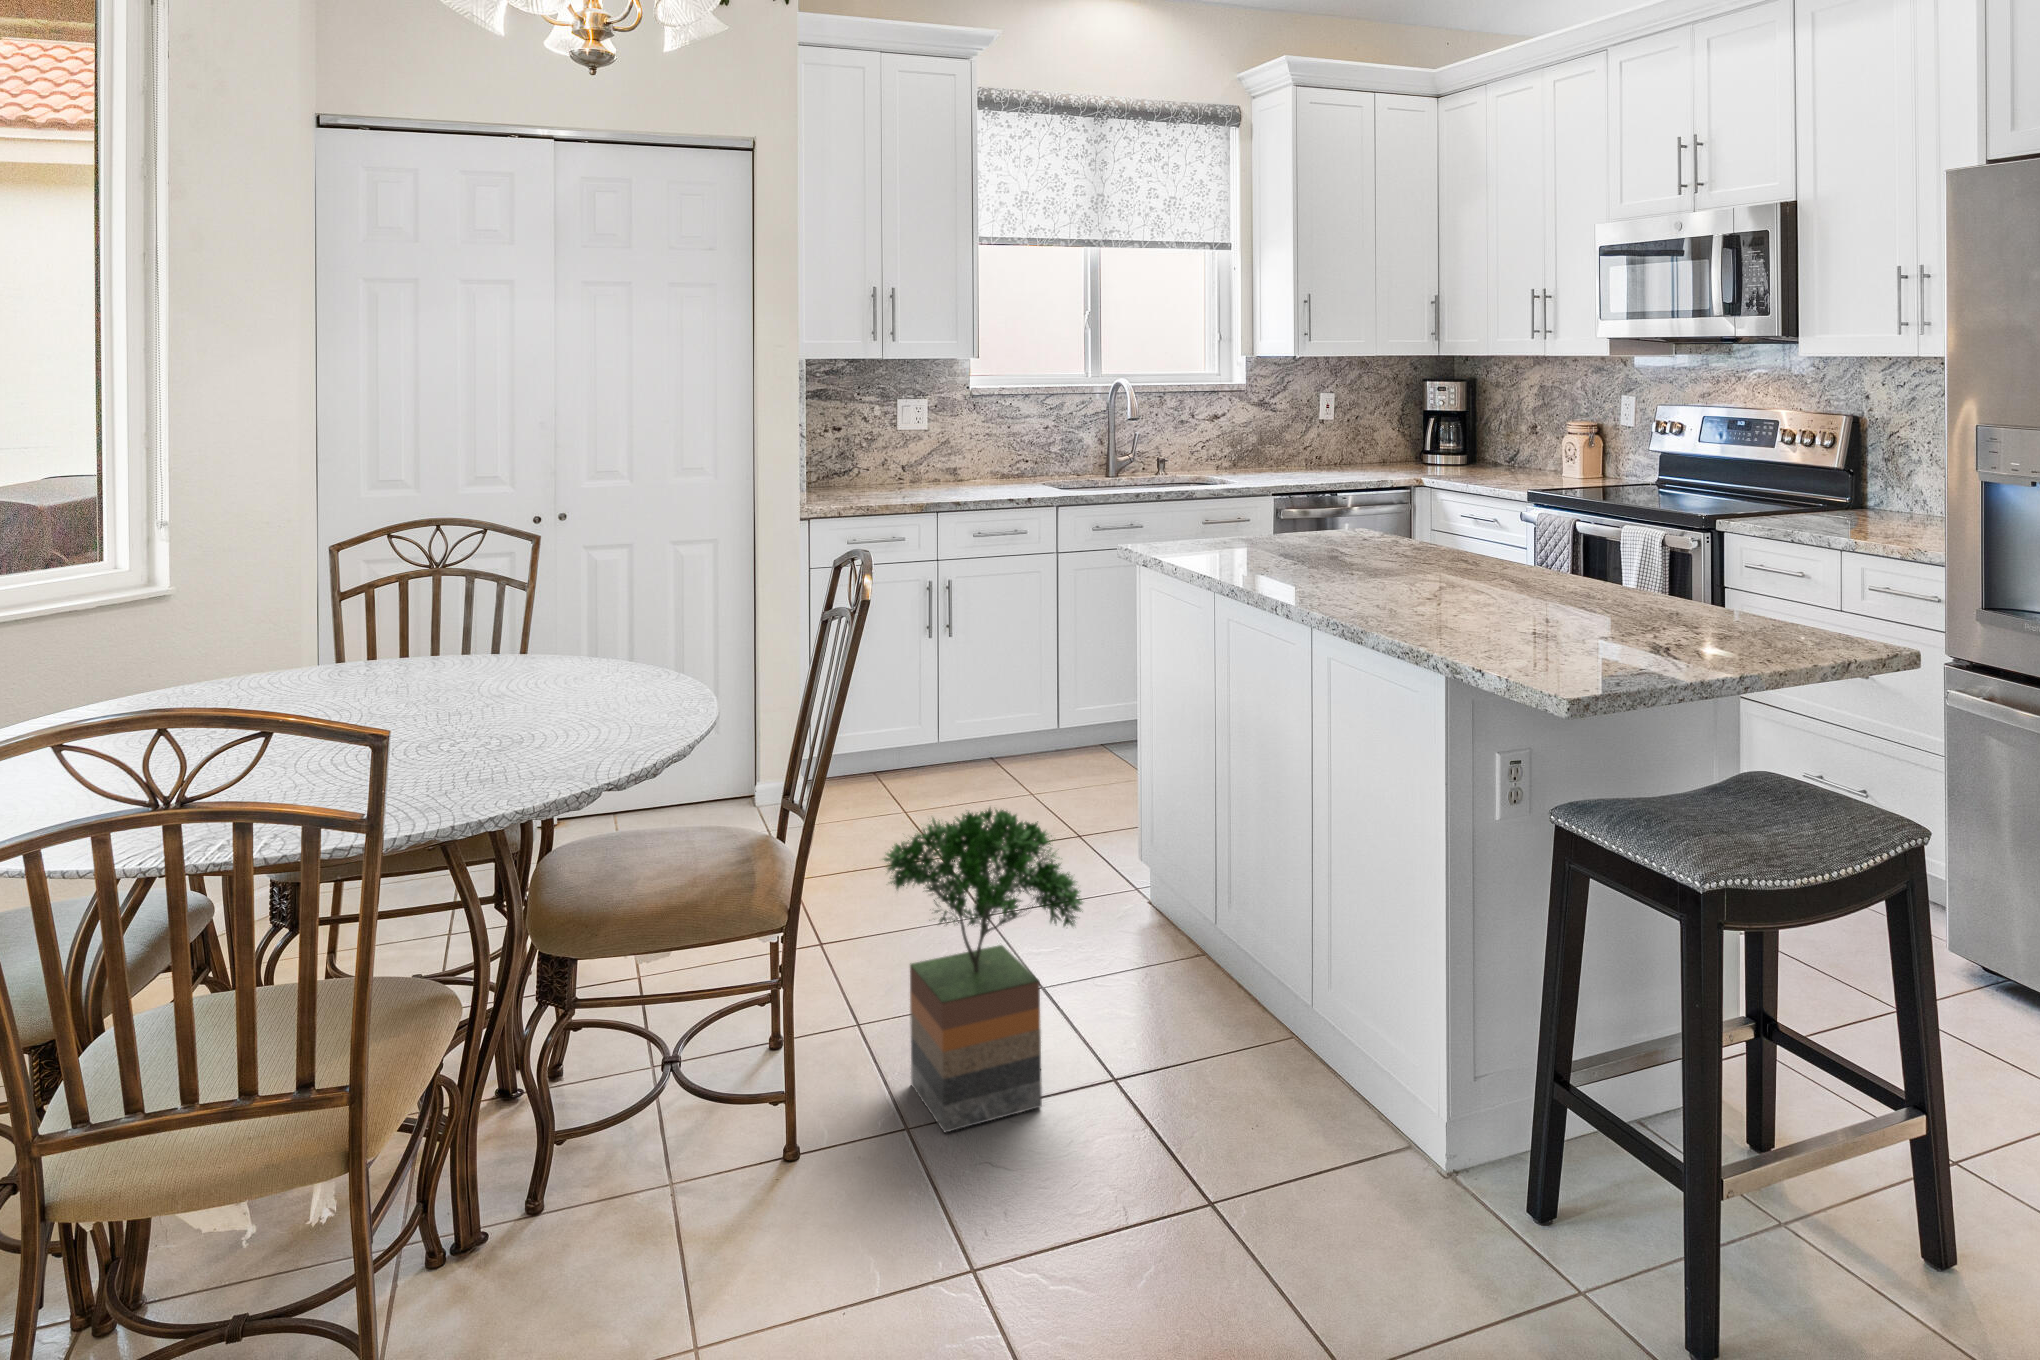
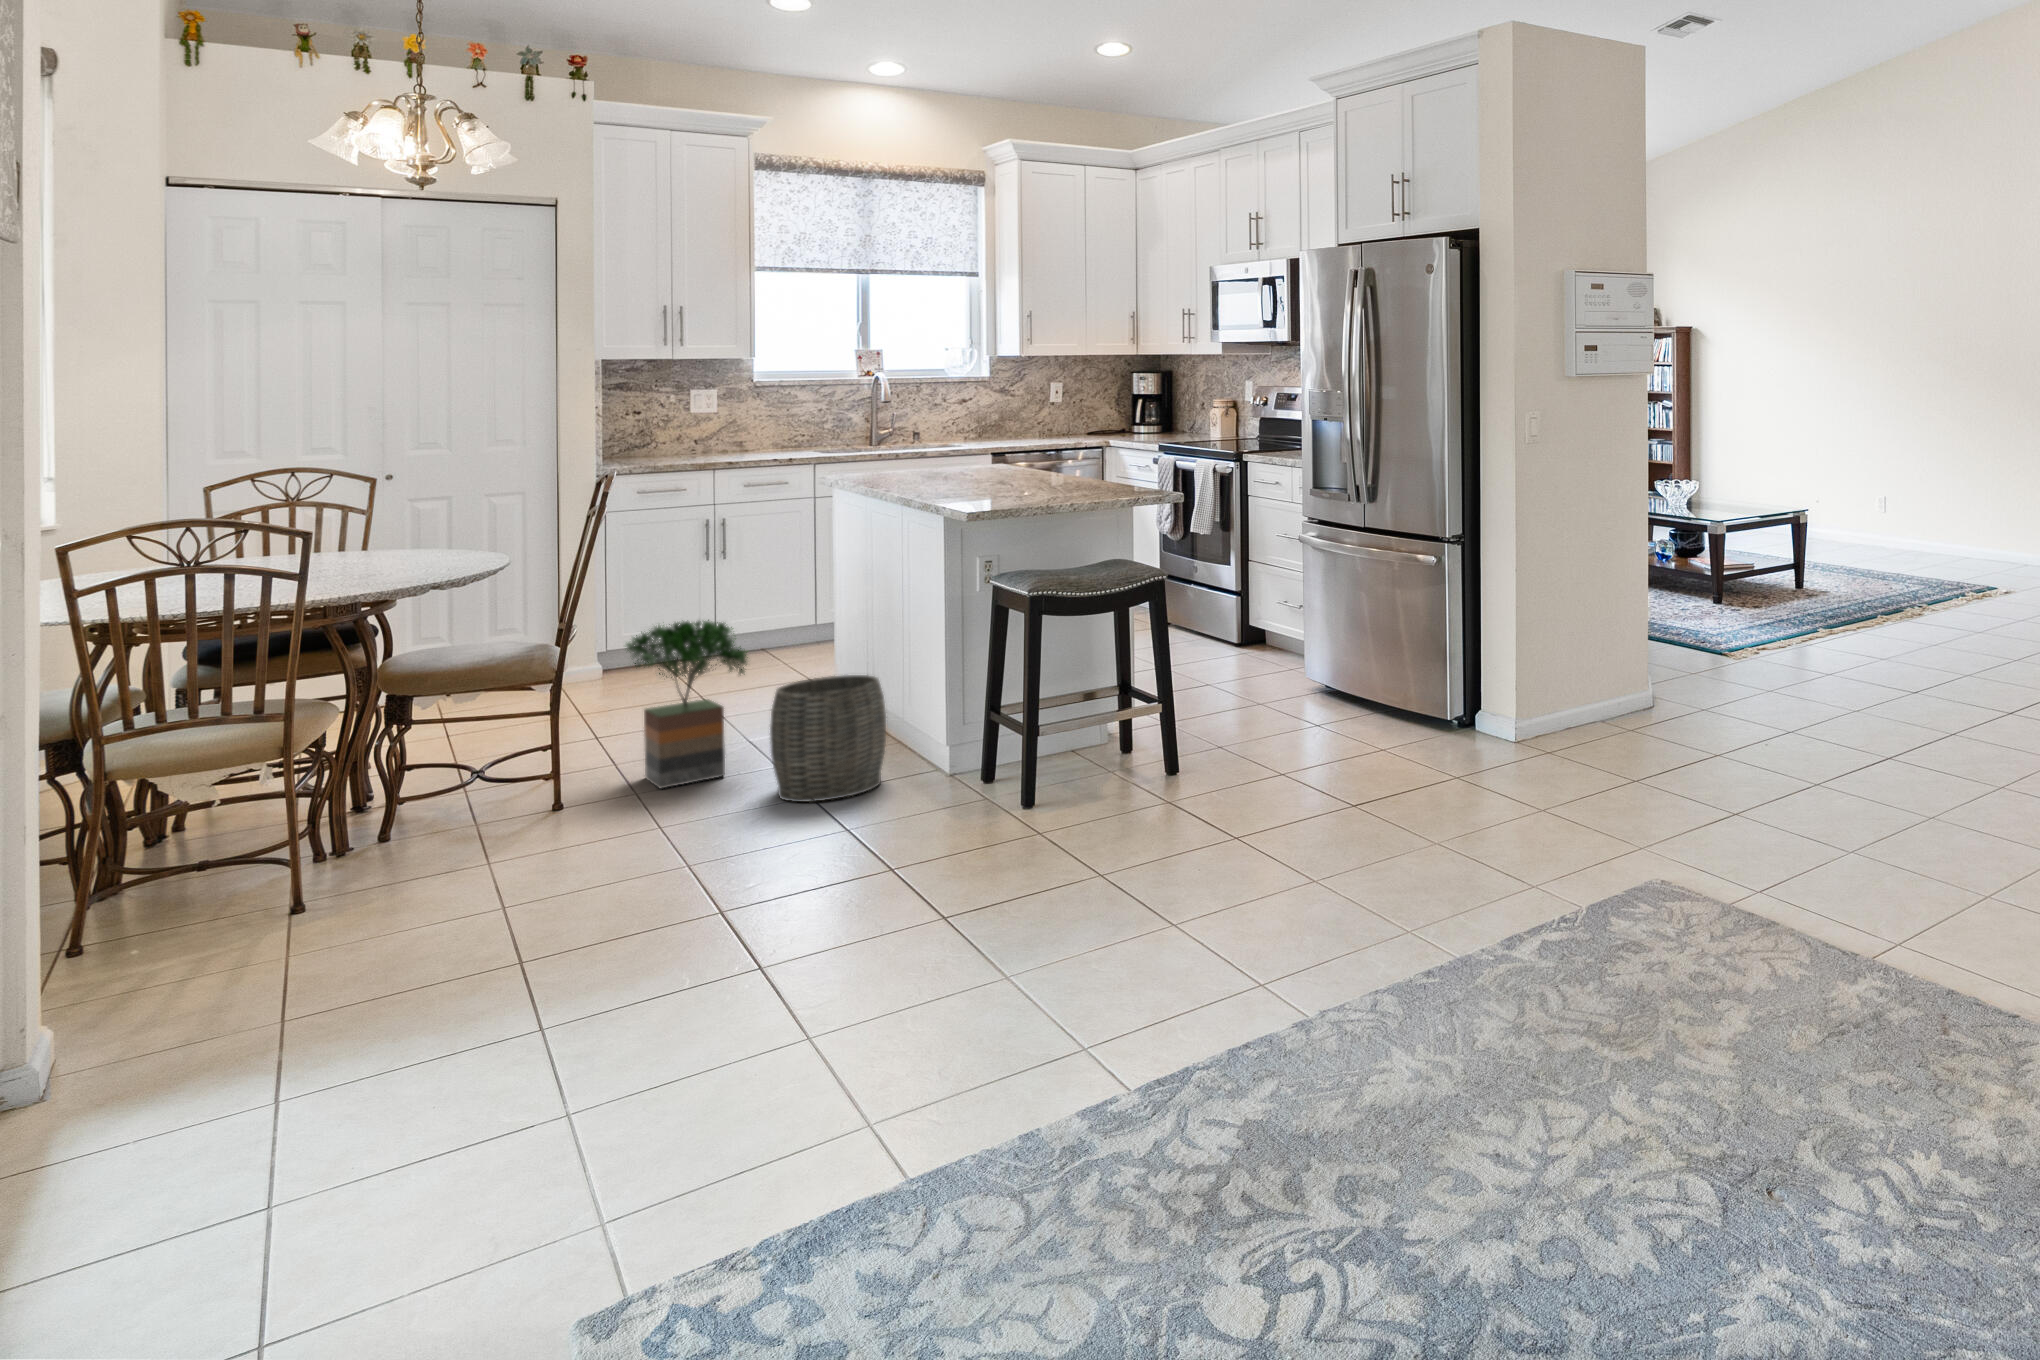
woven basket: none [1144,952,1347,1247] -> present [770,675,886,802]

